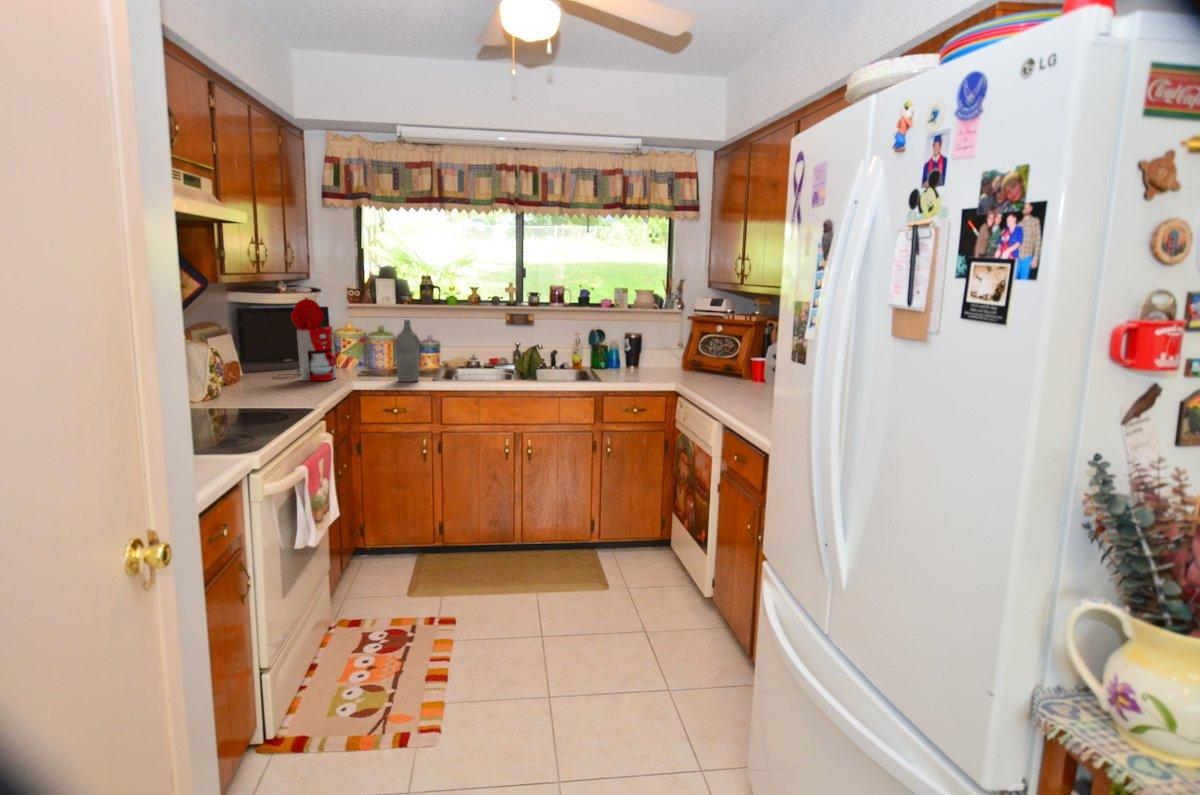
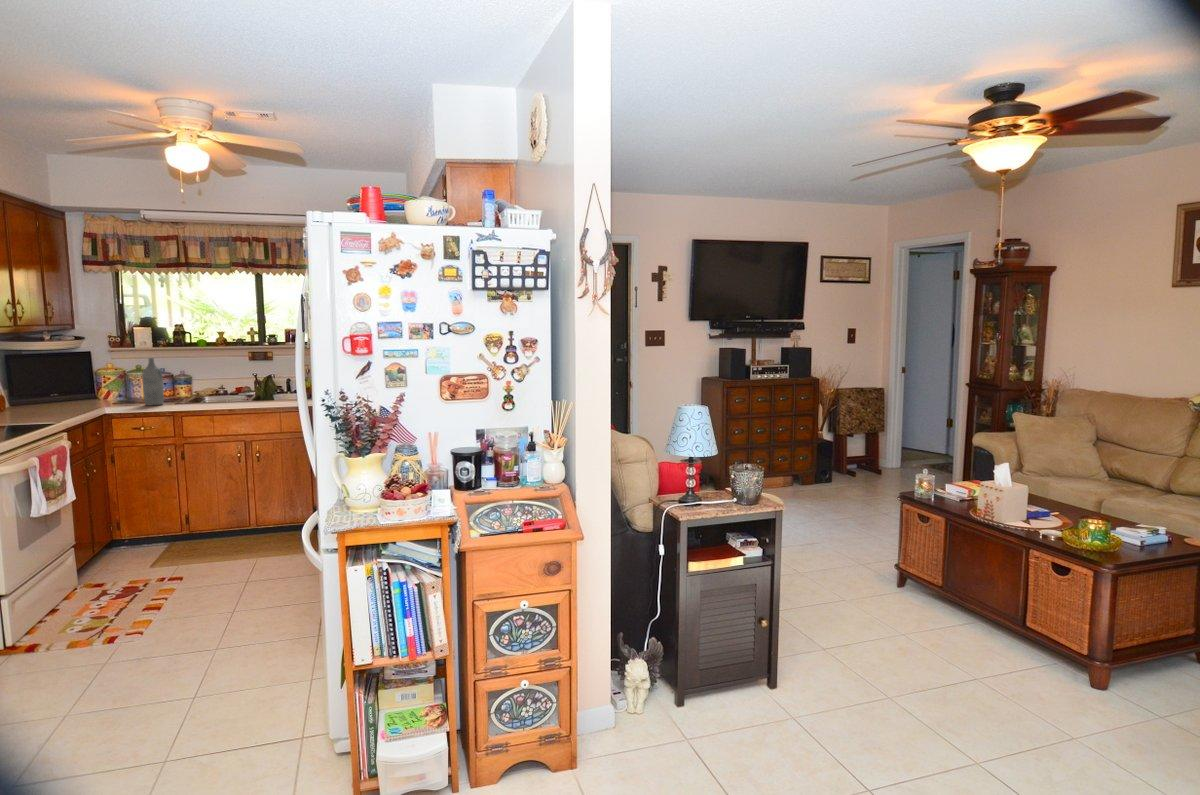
coffee maker: present [273,298,337,381] -> none [37,343,94,408]

